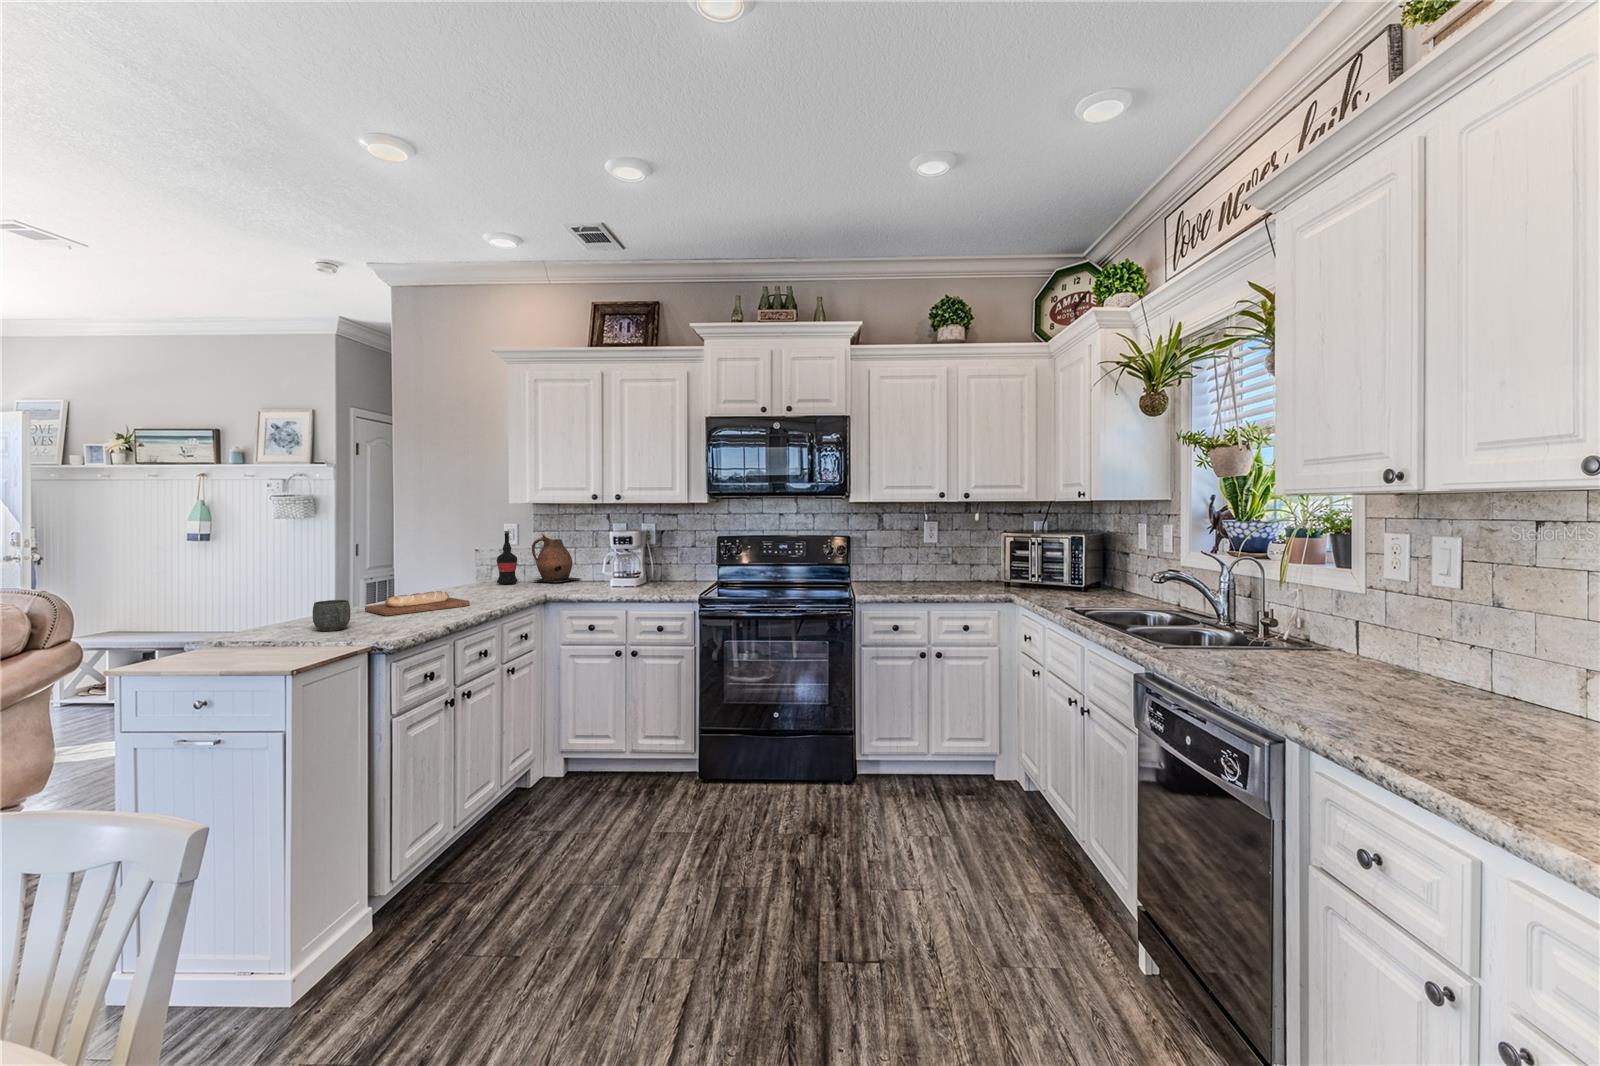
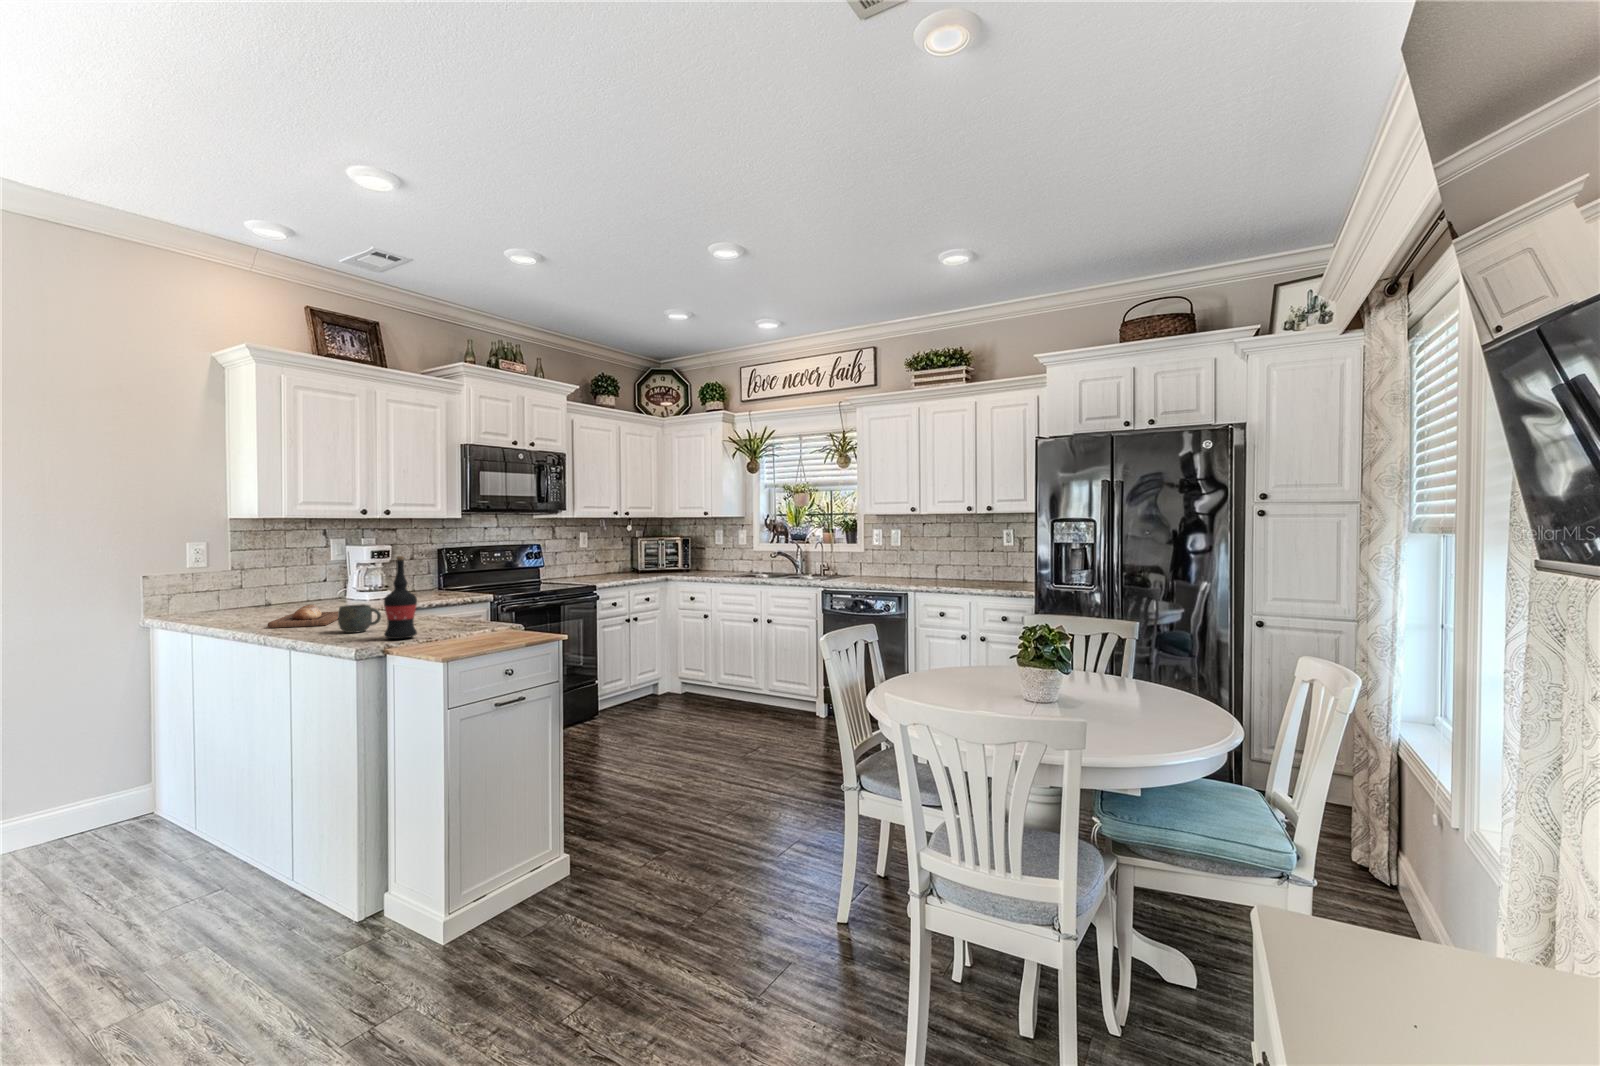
wine bottle: present [497,531,518,584] -> present [384,556,417,639]
ceramic pitcher: present [532,533,580,583] -> none [239,551,294,604]

